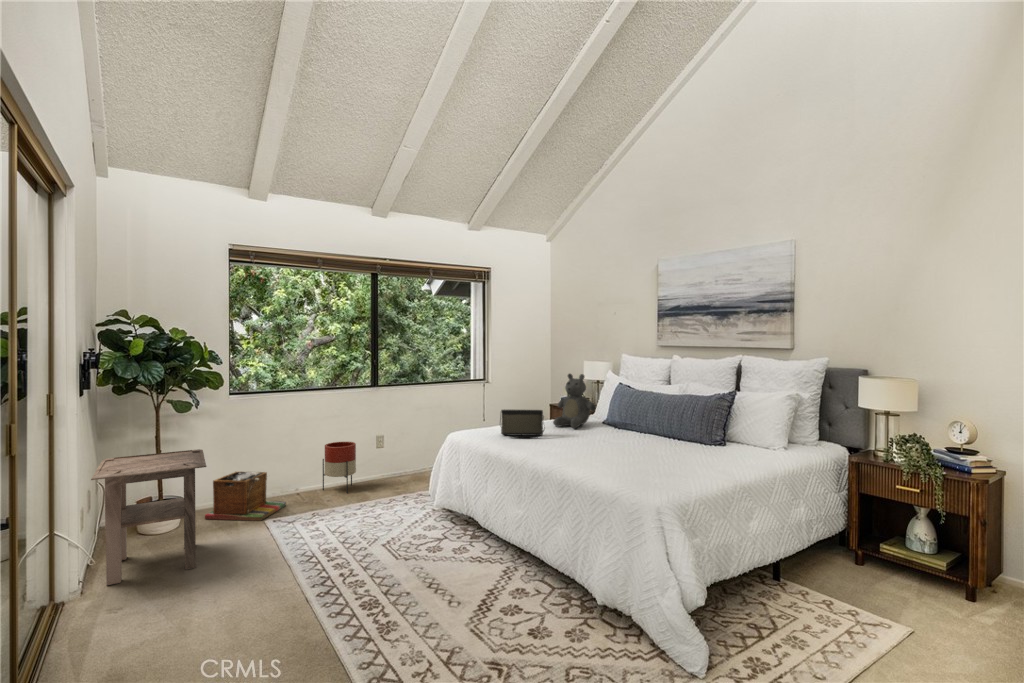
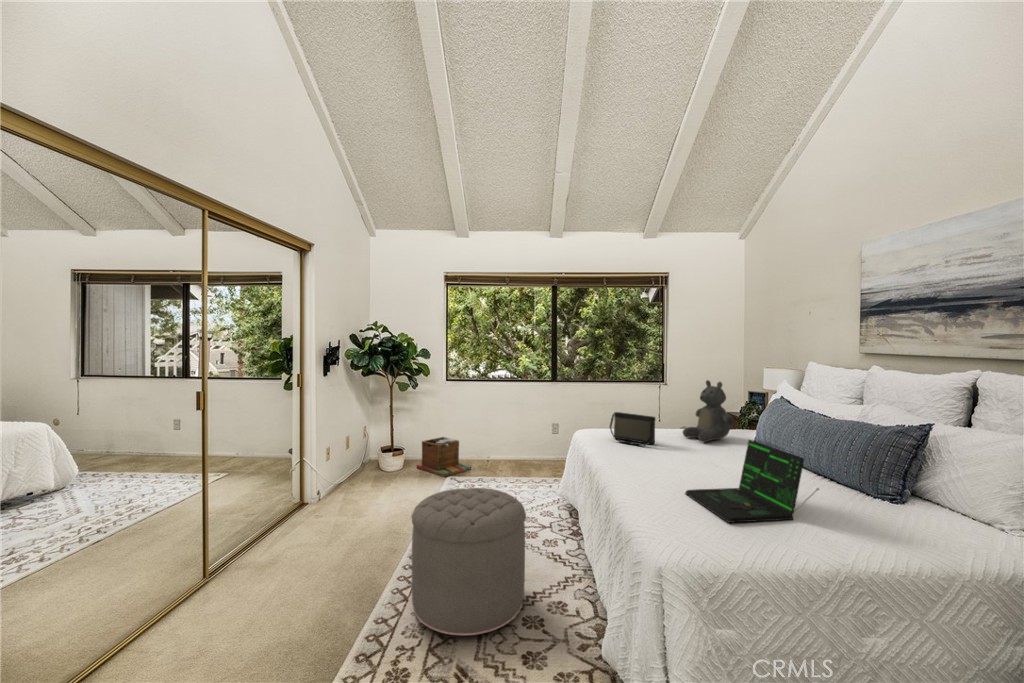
laptop: none [618,416,713,475] -> present [685,440,819,523]
planter: present [323,442,356,493] -> none [506,424,532,468]
side table: present [91,449,206,585] -> none [316,416,401,502]
ottoman: none [380,499,499,648] -> present [411,488,526,635]

